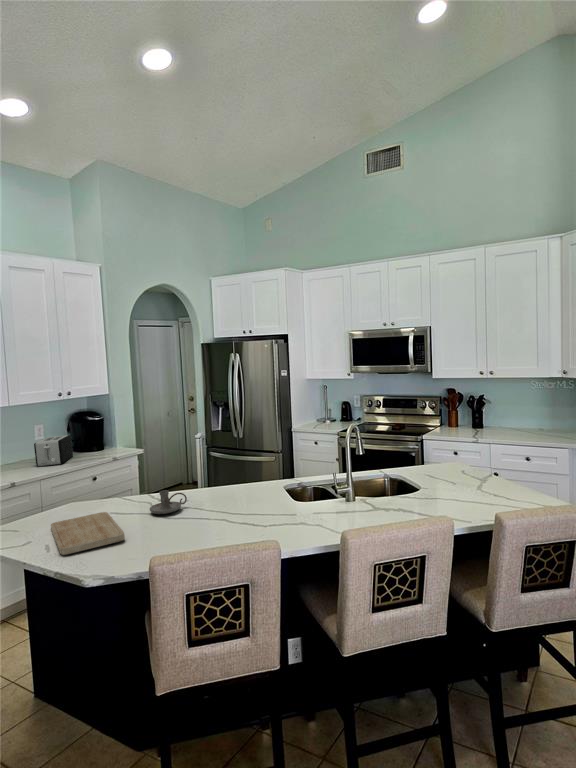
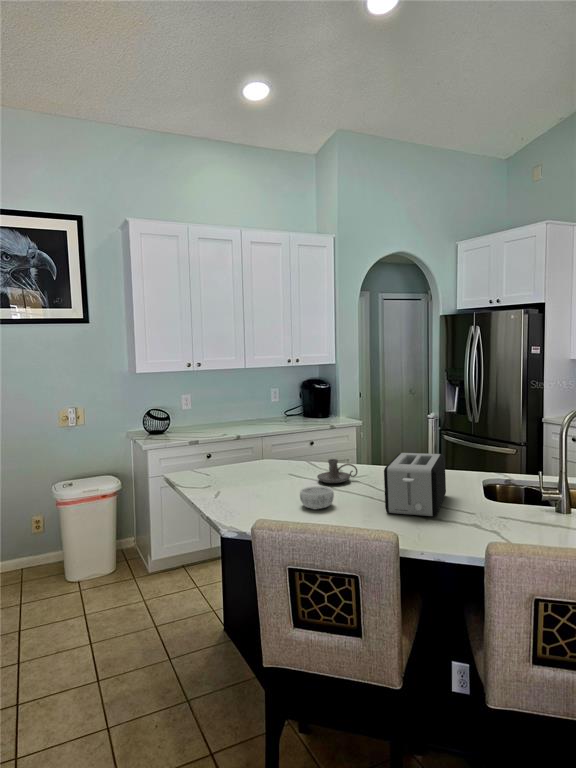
toaster: present [34,435,73,466] -> present [384,453,446,516]
cutting board: present [51,512,125,555] -> none [215,471,280,503]
decorative bowl: none [152,517,185,540] -> present [300,486,334,509]

